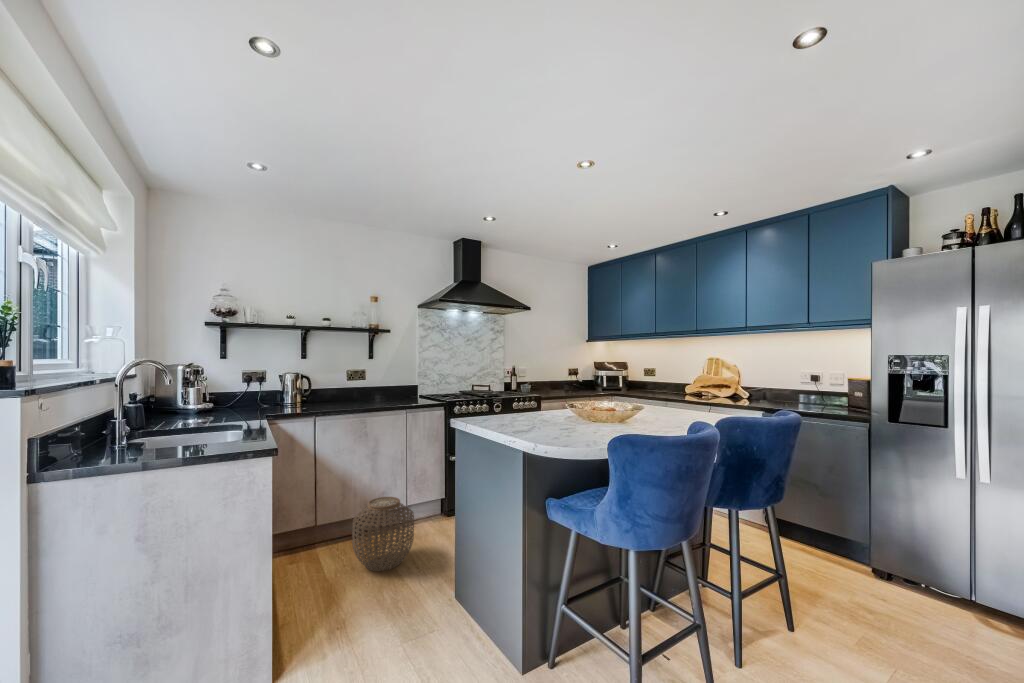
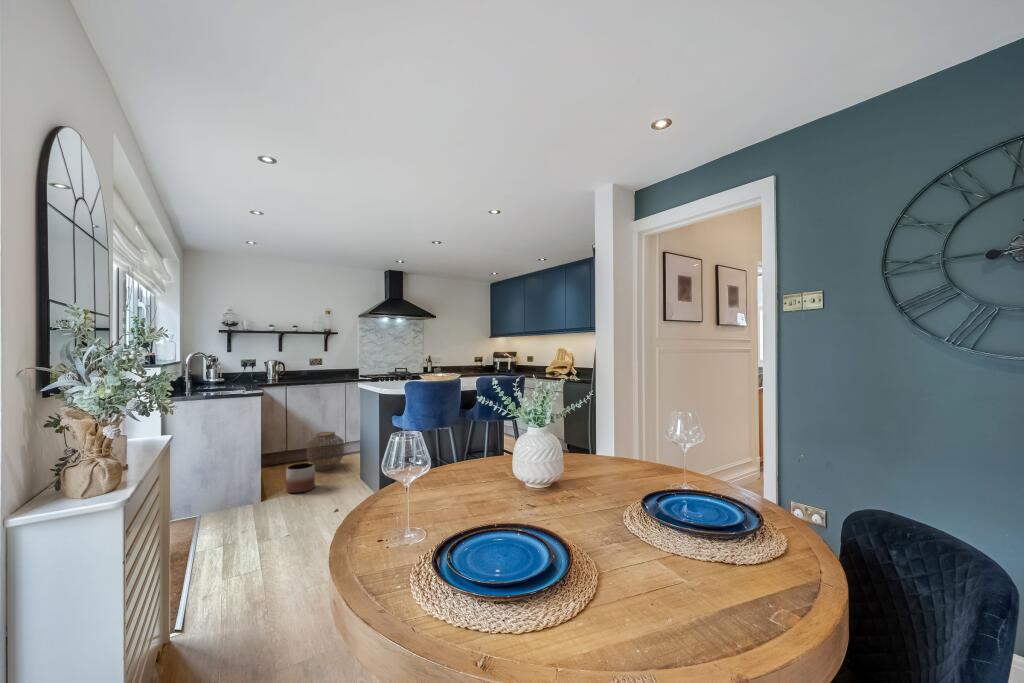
planter: none [323,572,378,646] -> present [286,463,315,493]

